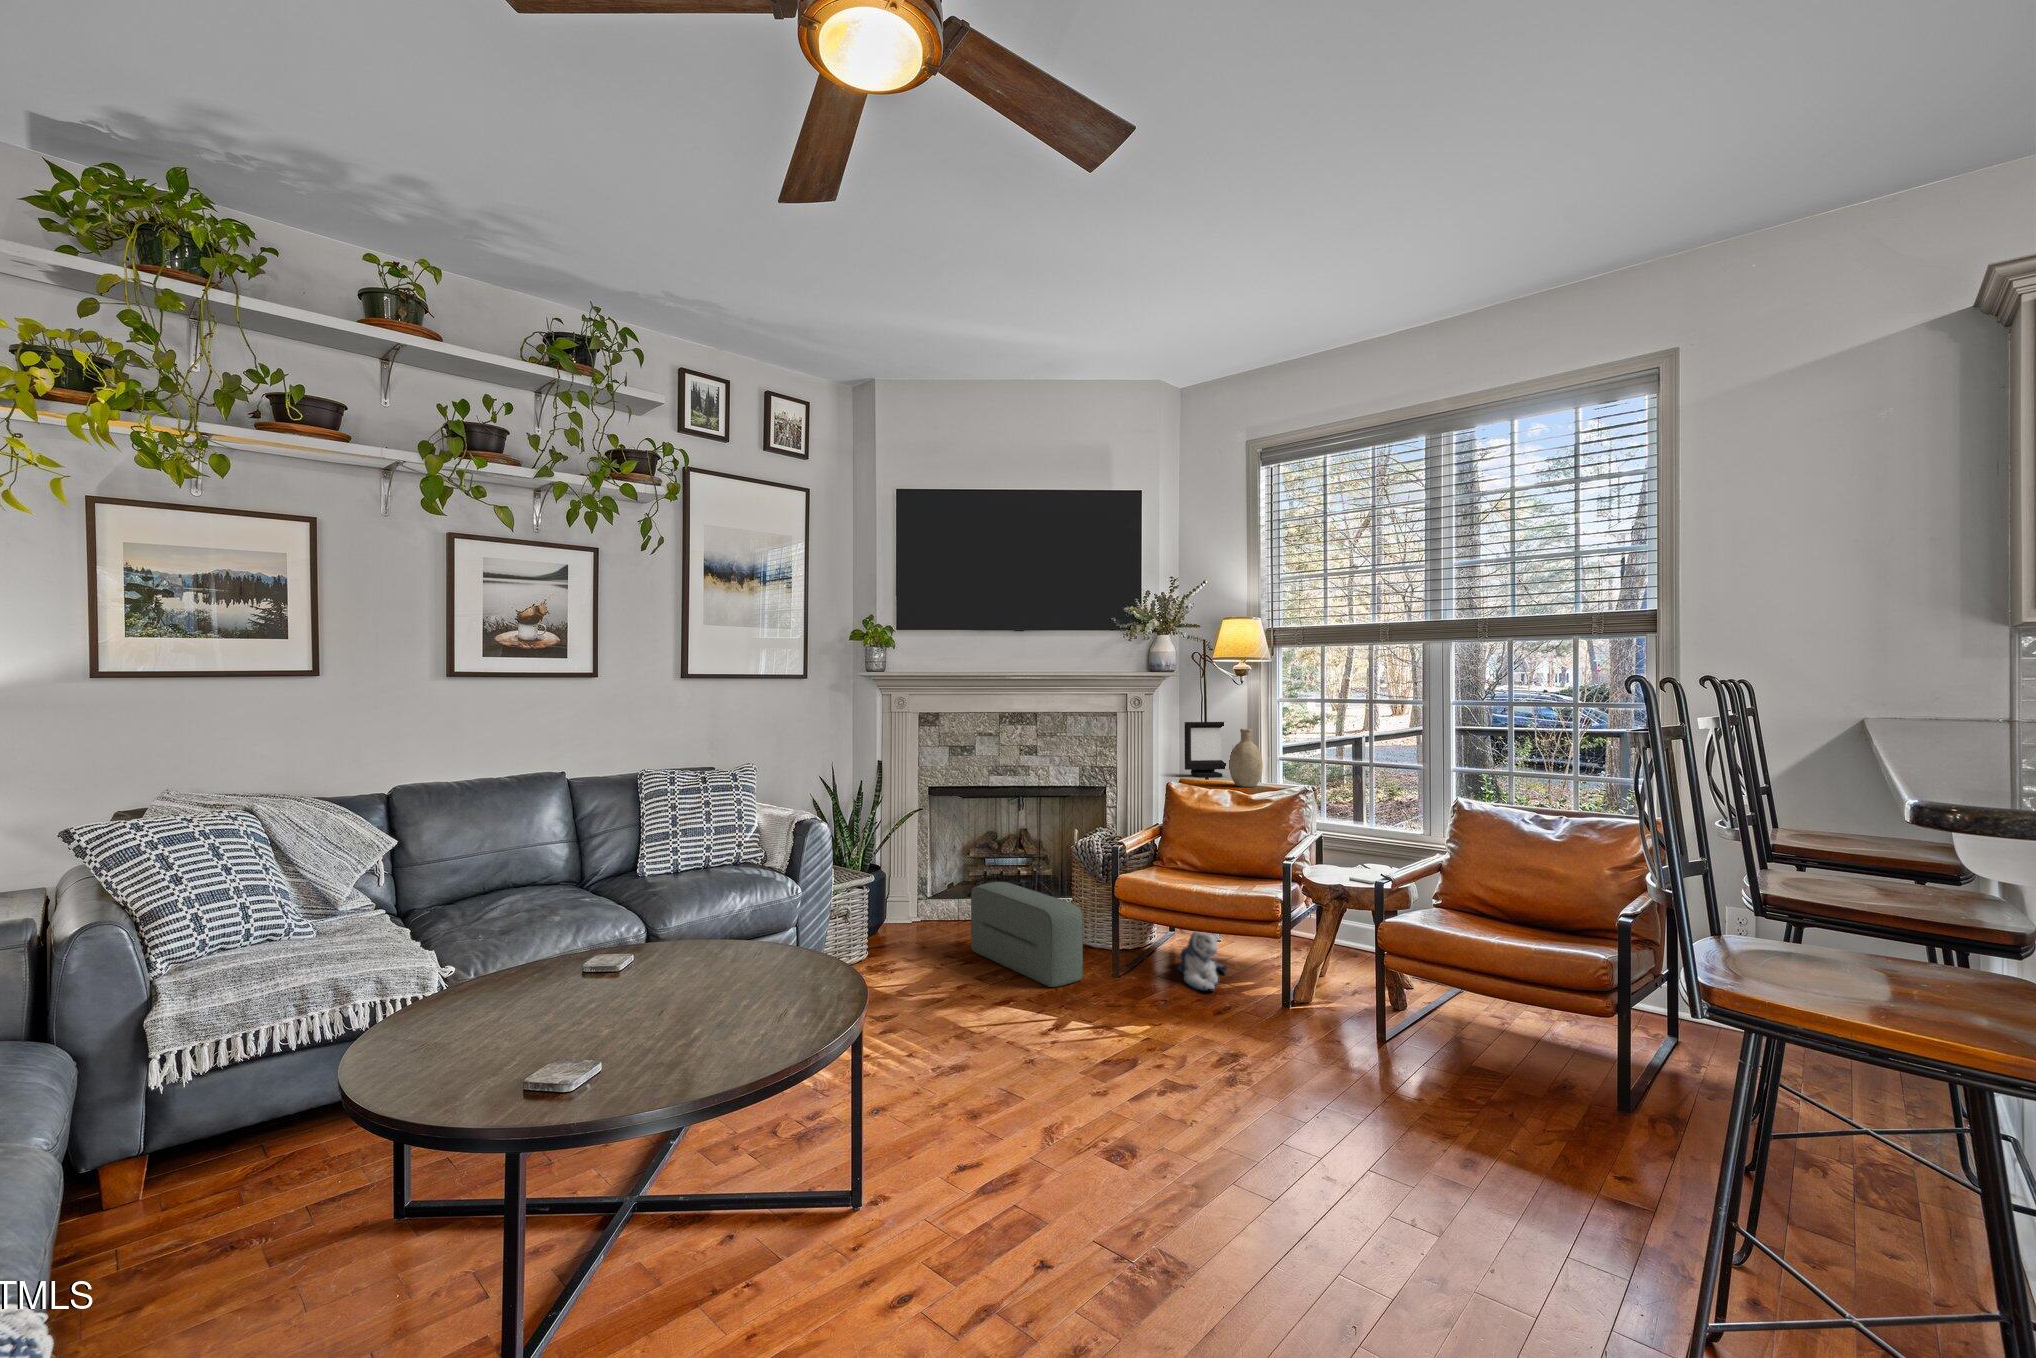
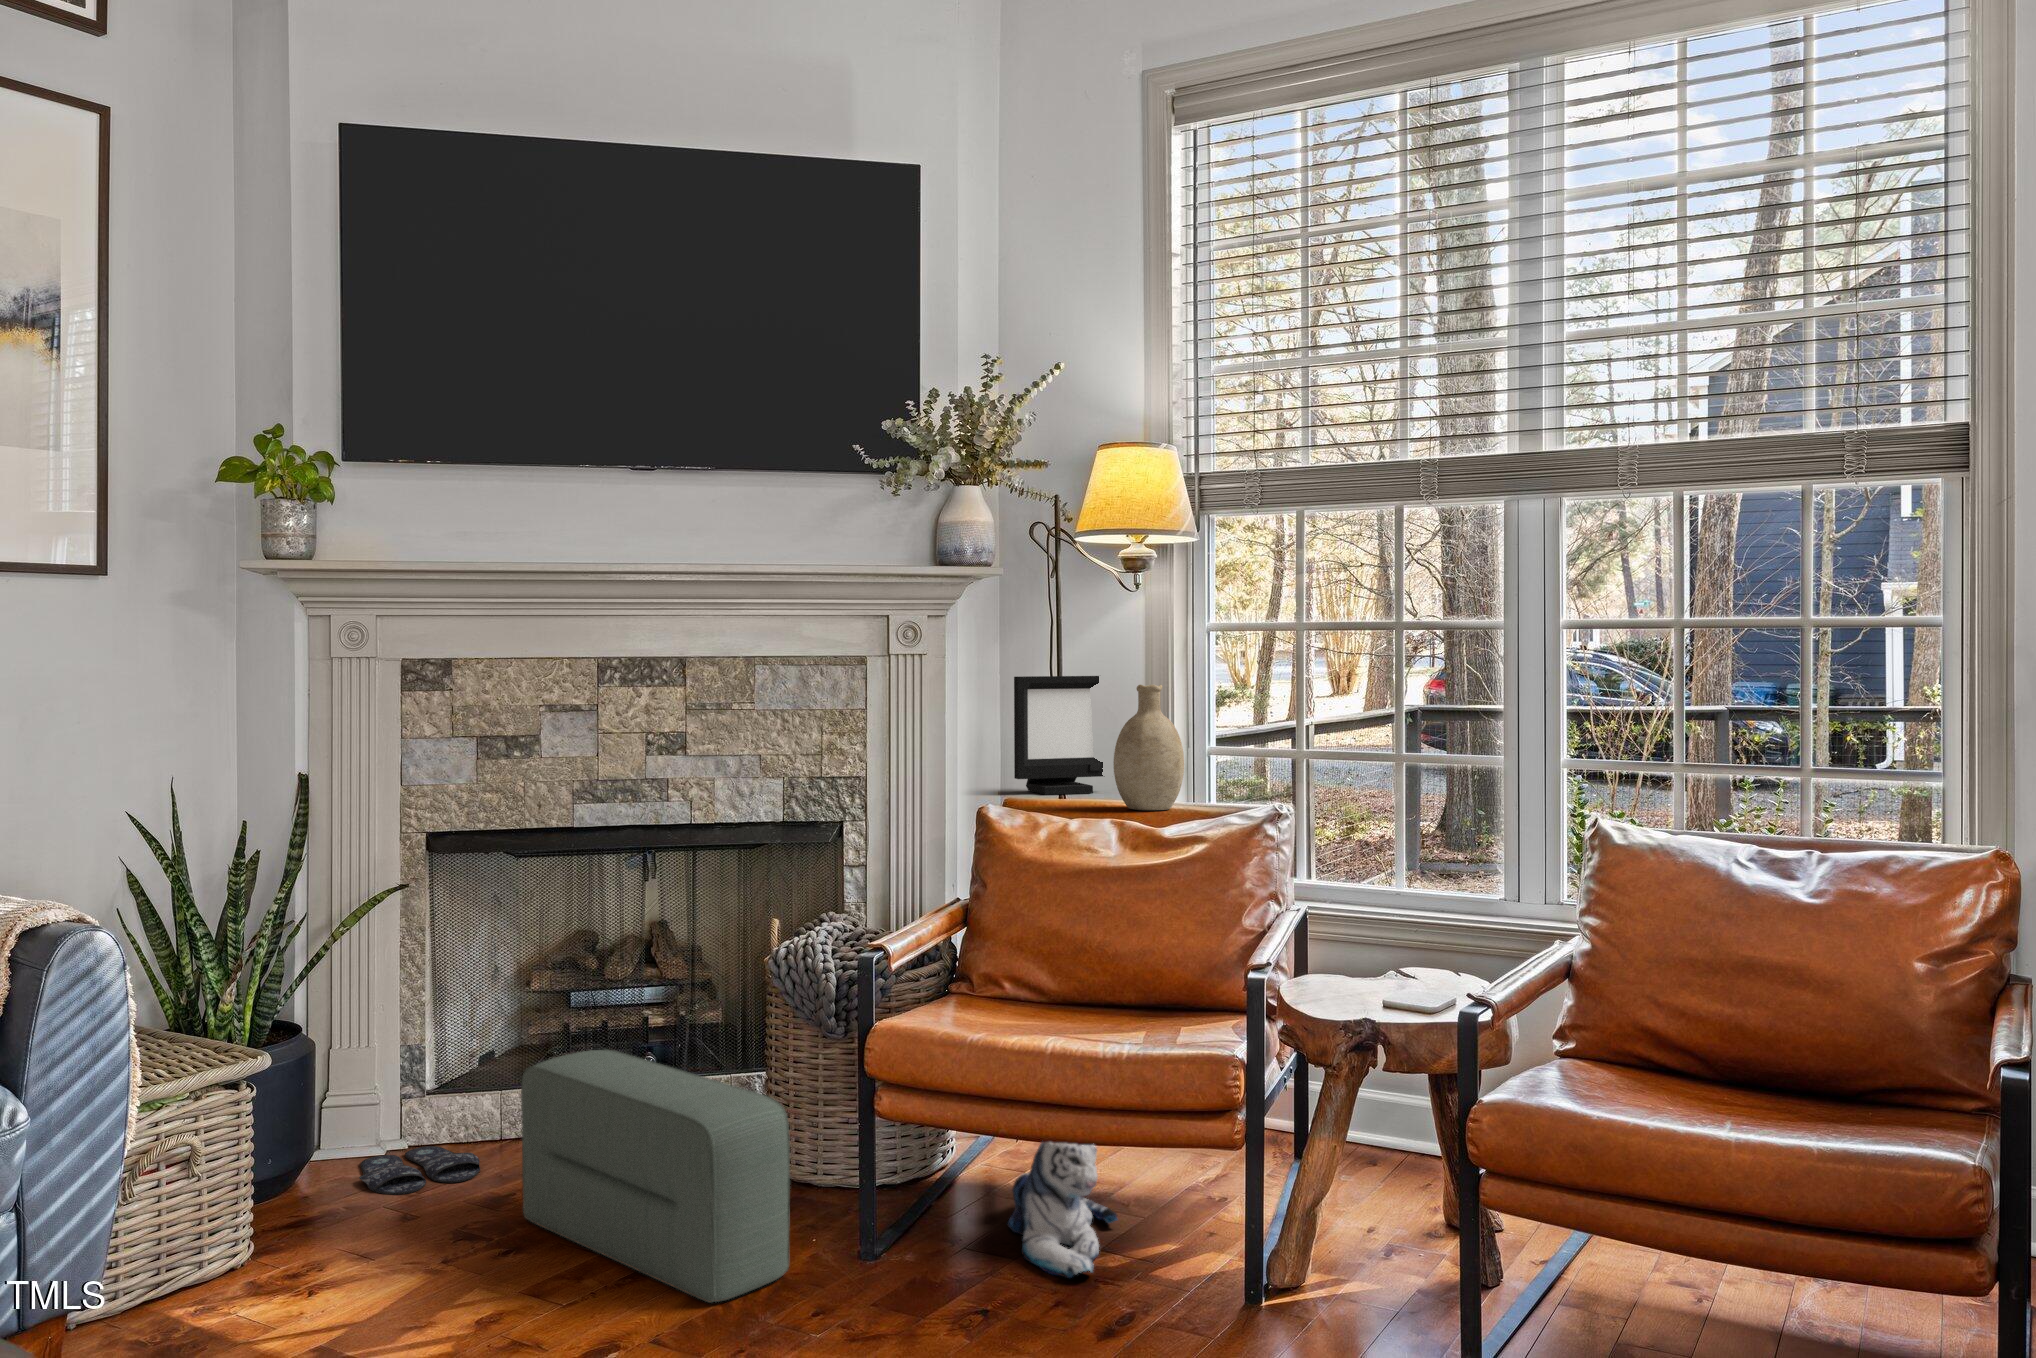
slippers: none [903,921,951,938] -> present [359,1146,480,1195]

